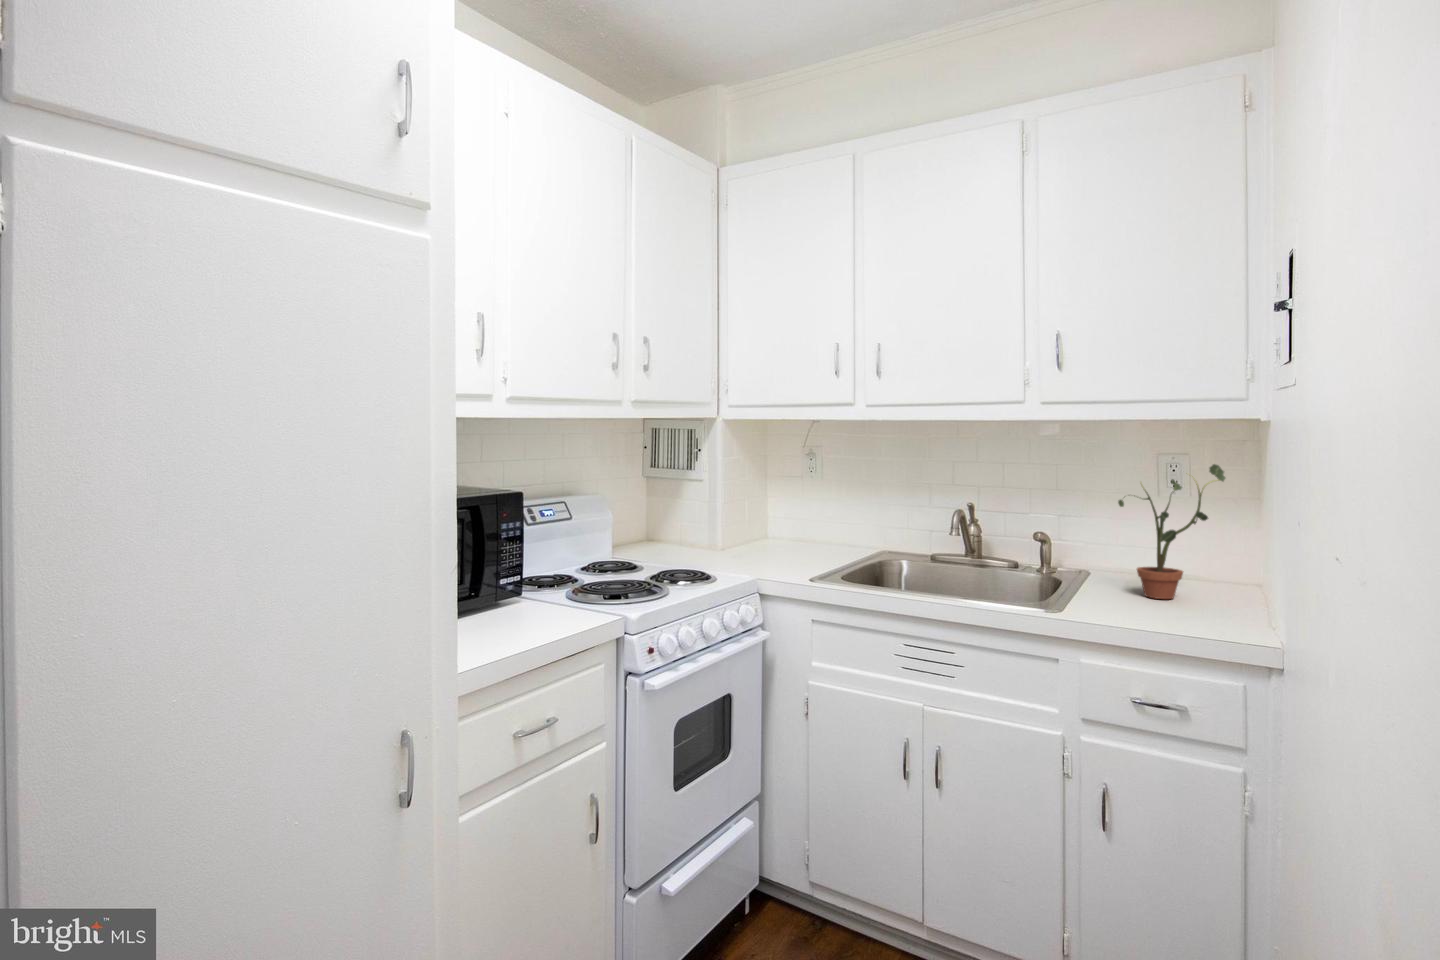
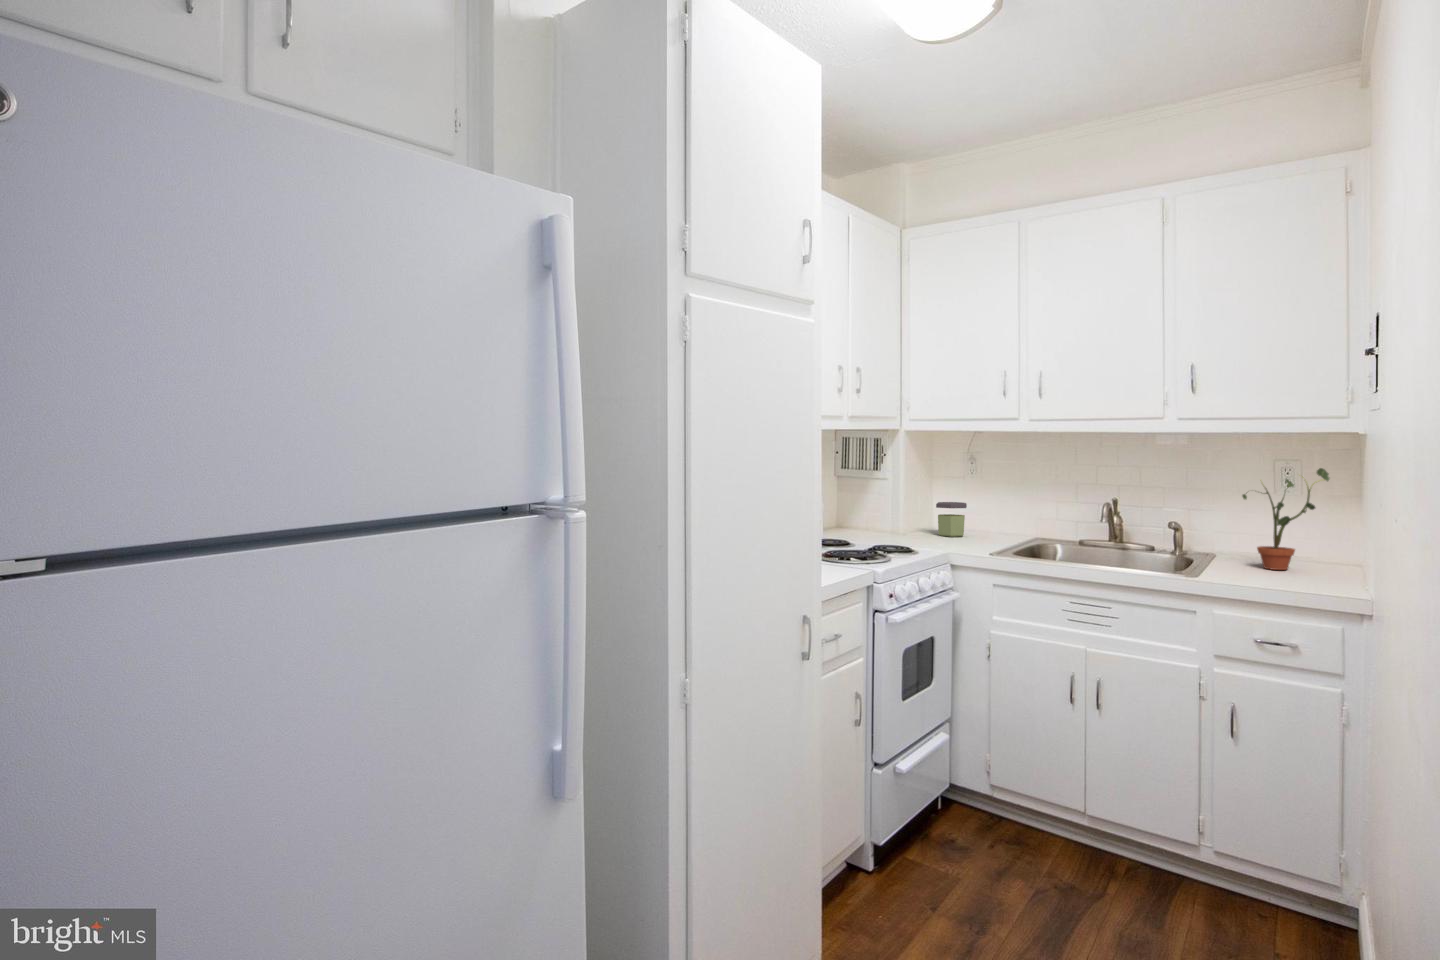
jar: none [762,507,800,552] -> present [936,502,967,537]

